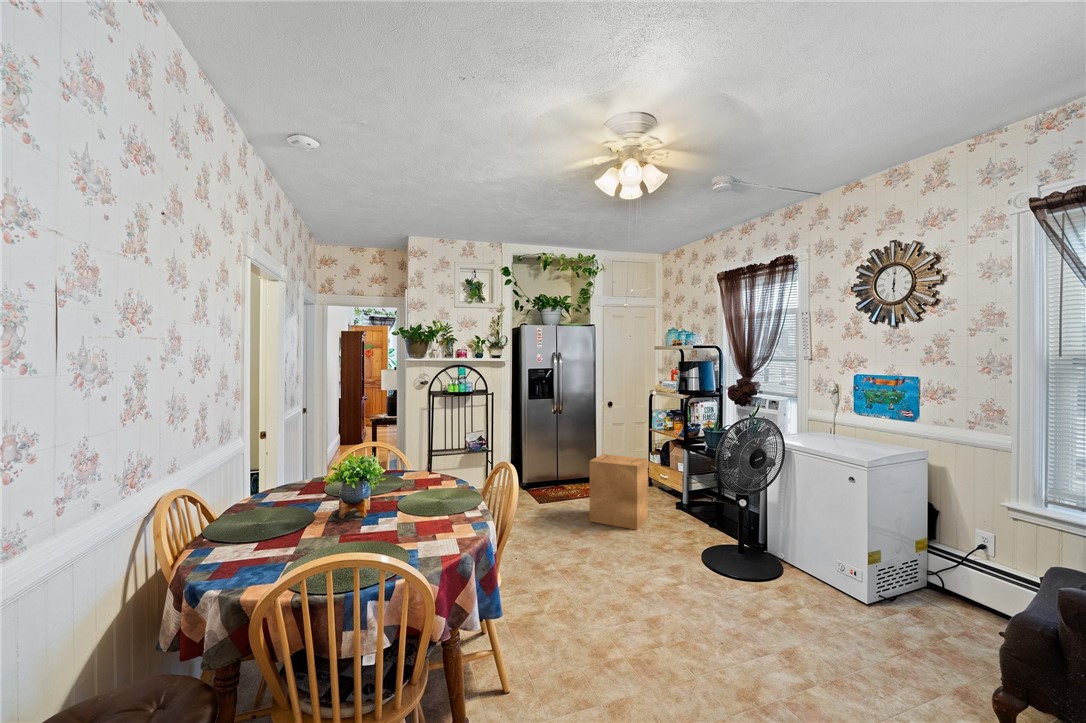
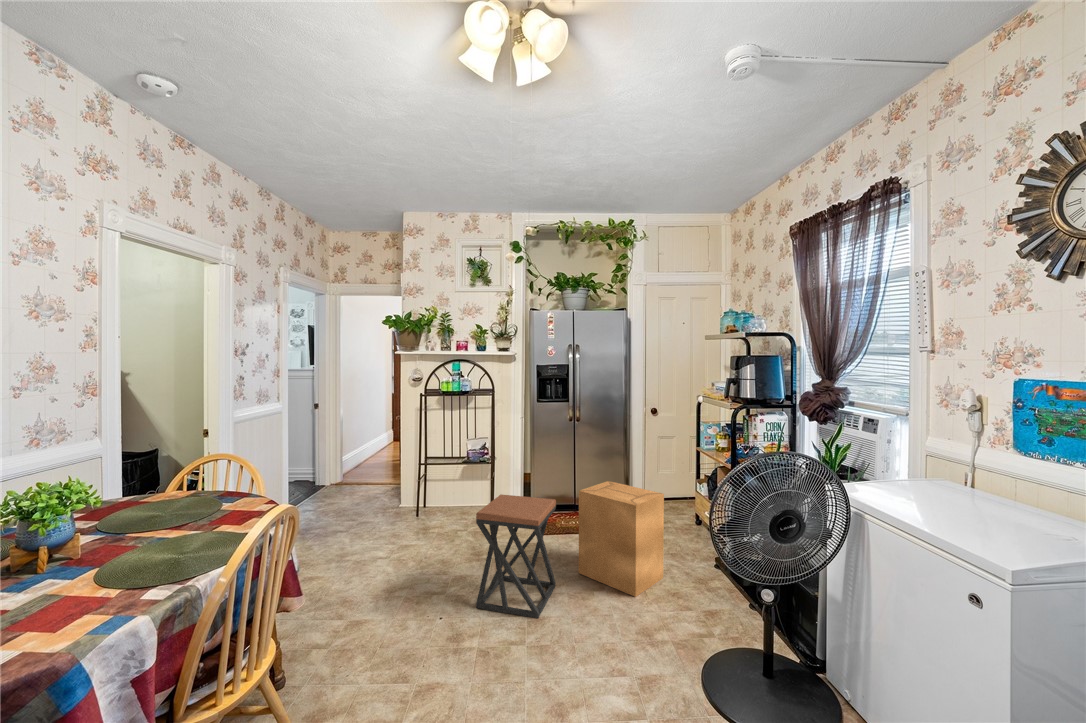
stool: none [535,467,583,548] -> present [476,494,556,618]

